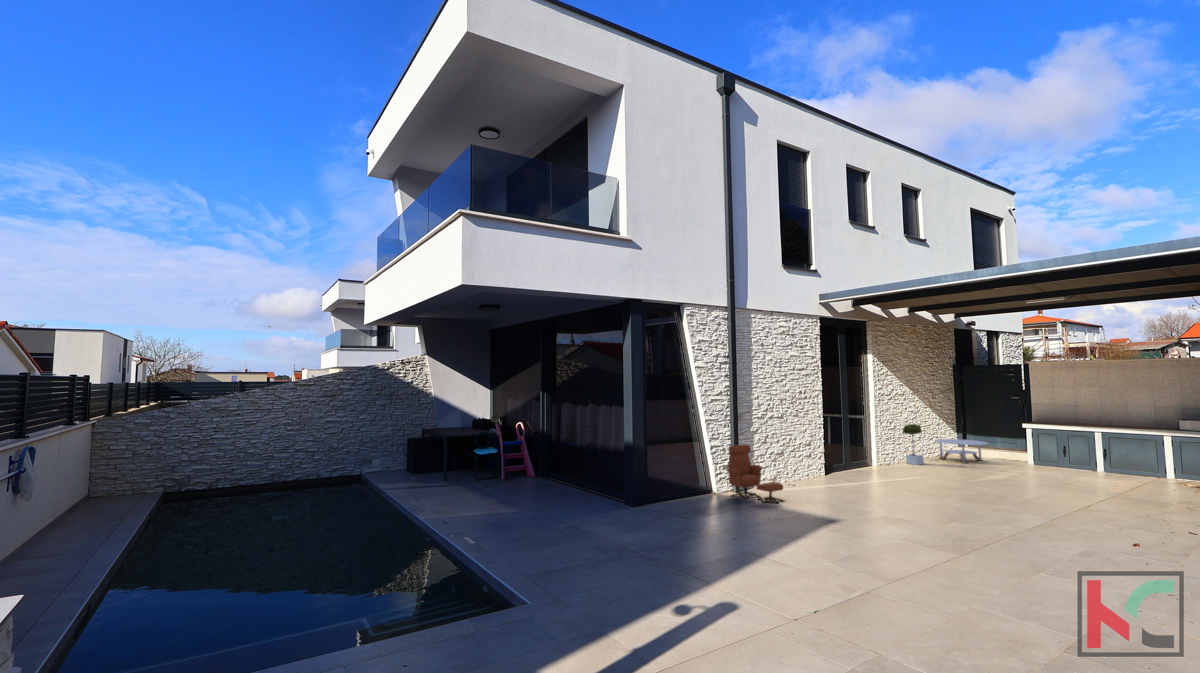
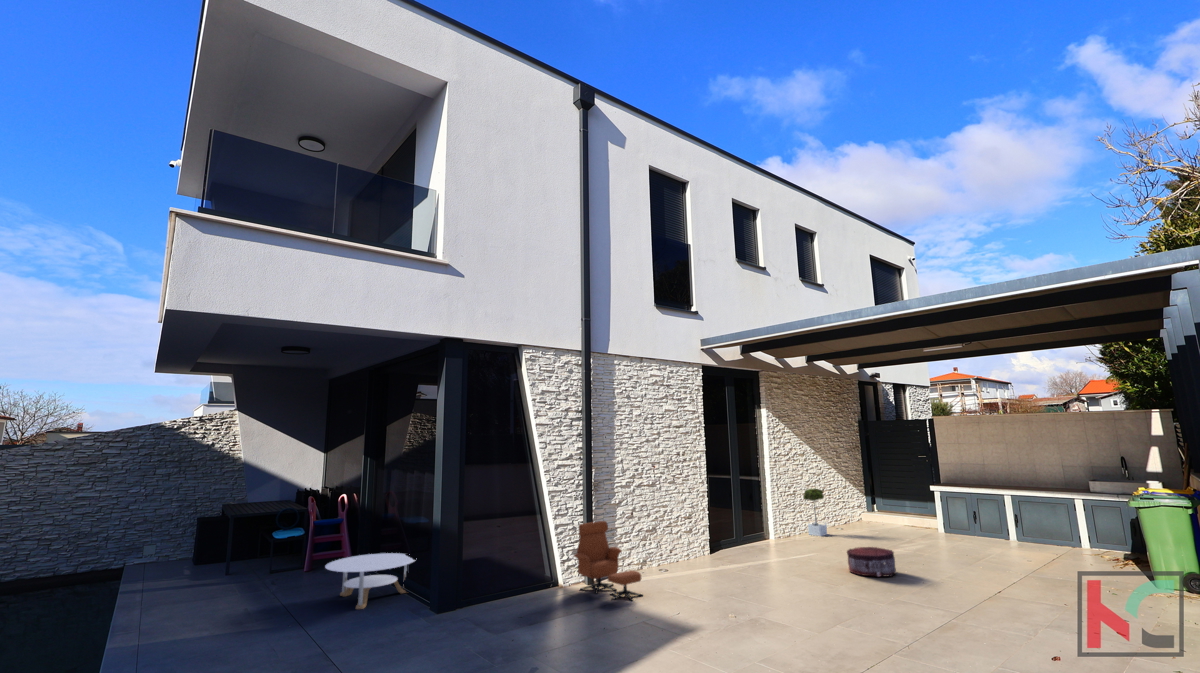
round table: present [934,439,988,464] -> present [325,553,415,609]
pouf: none [951,470,996,494] -> present [847,547,896,577]

